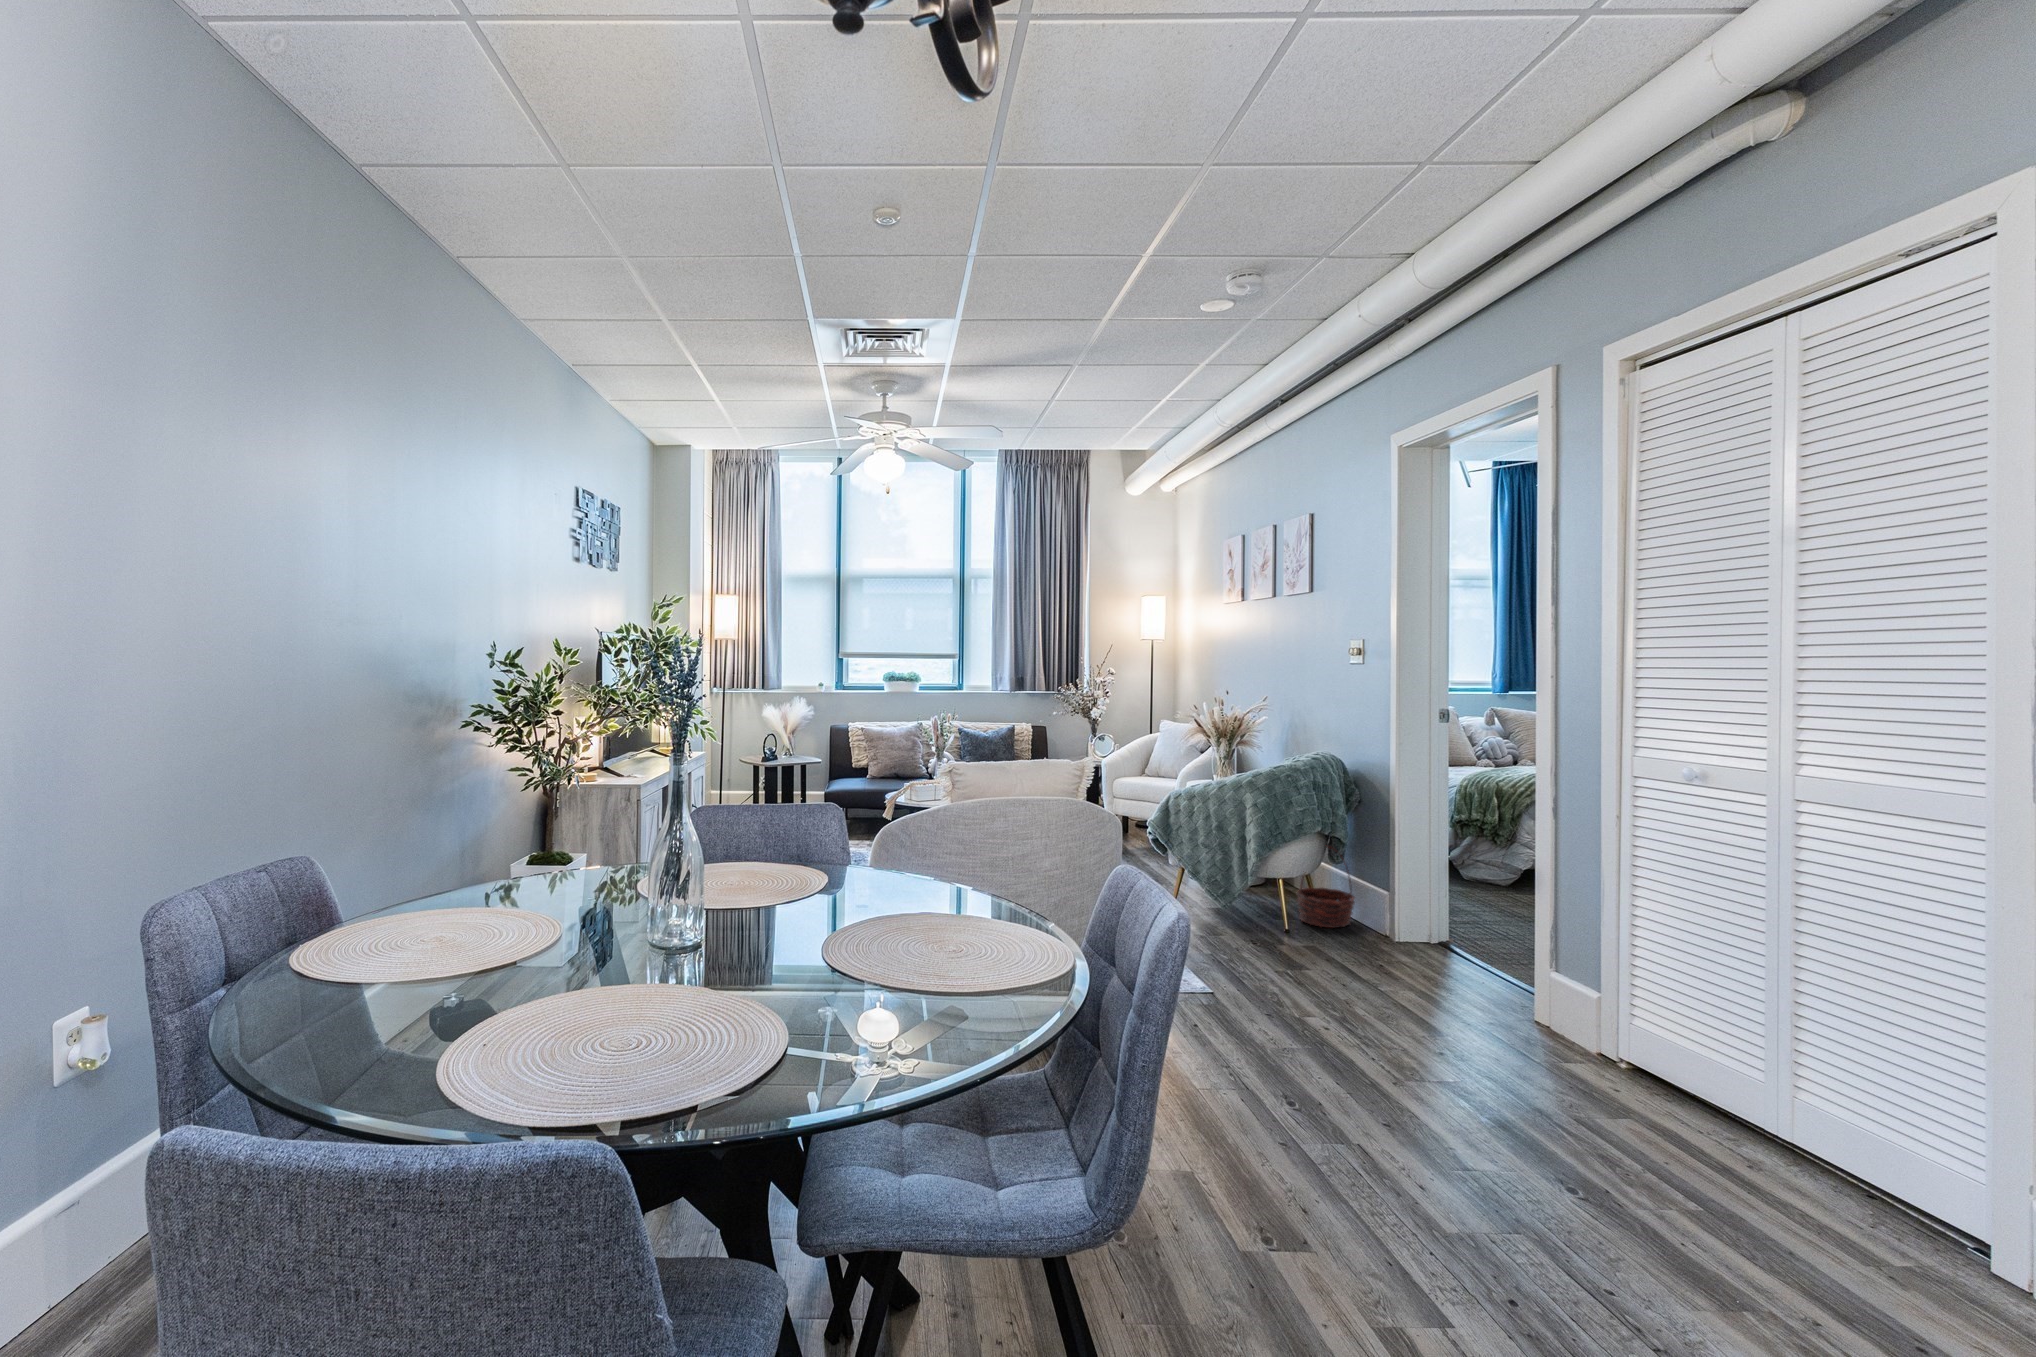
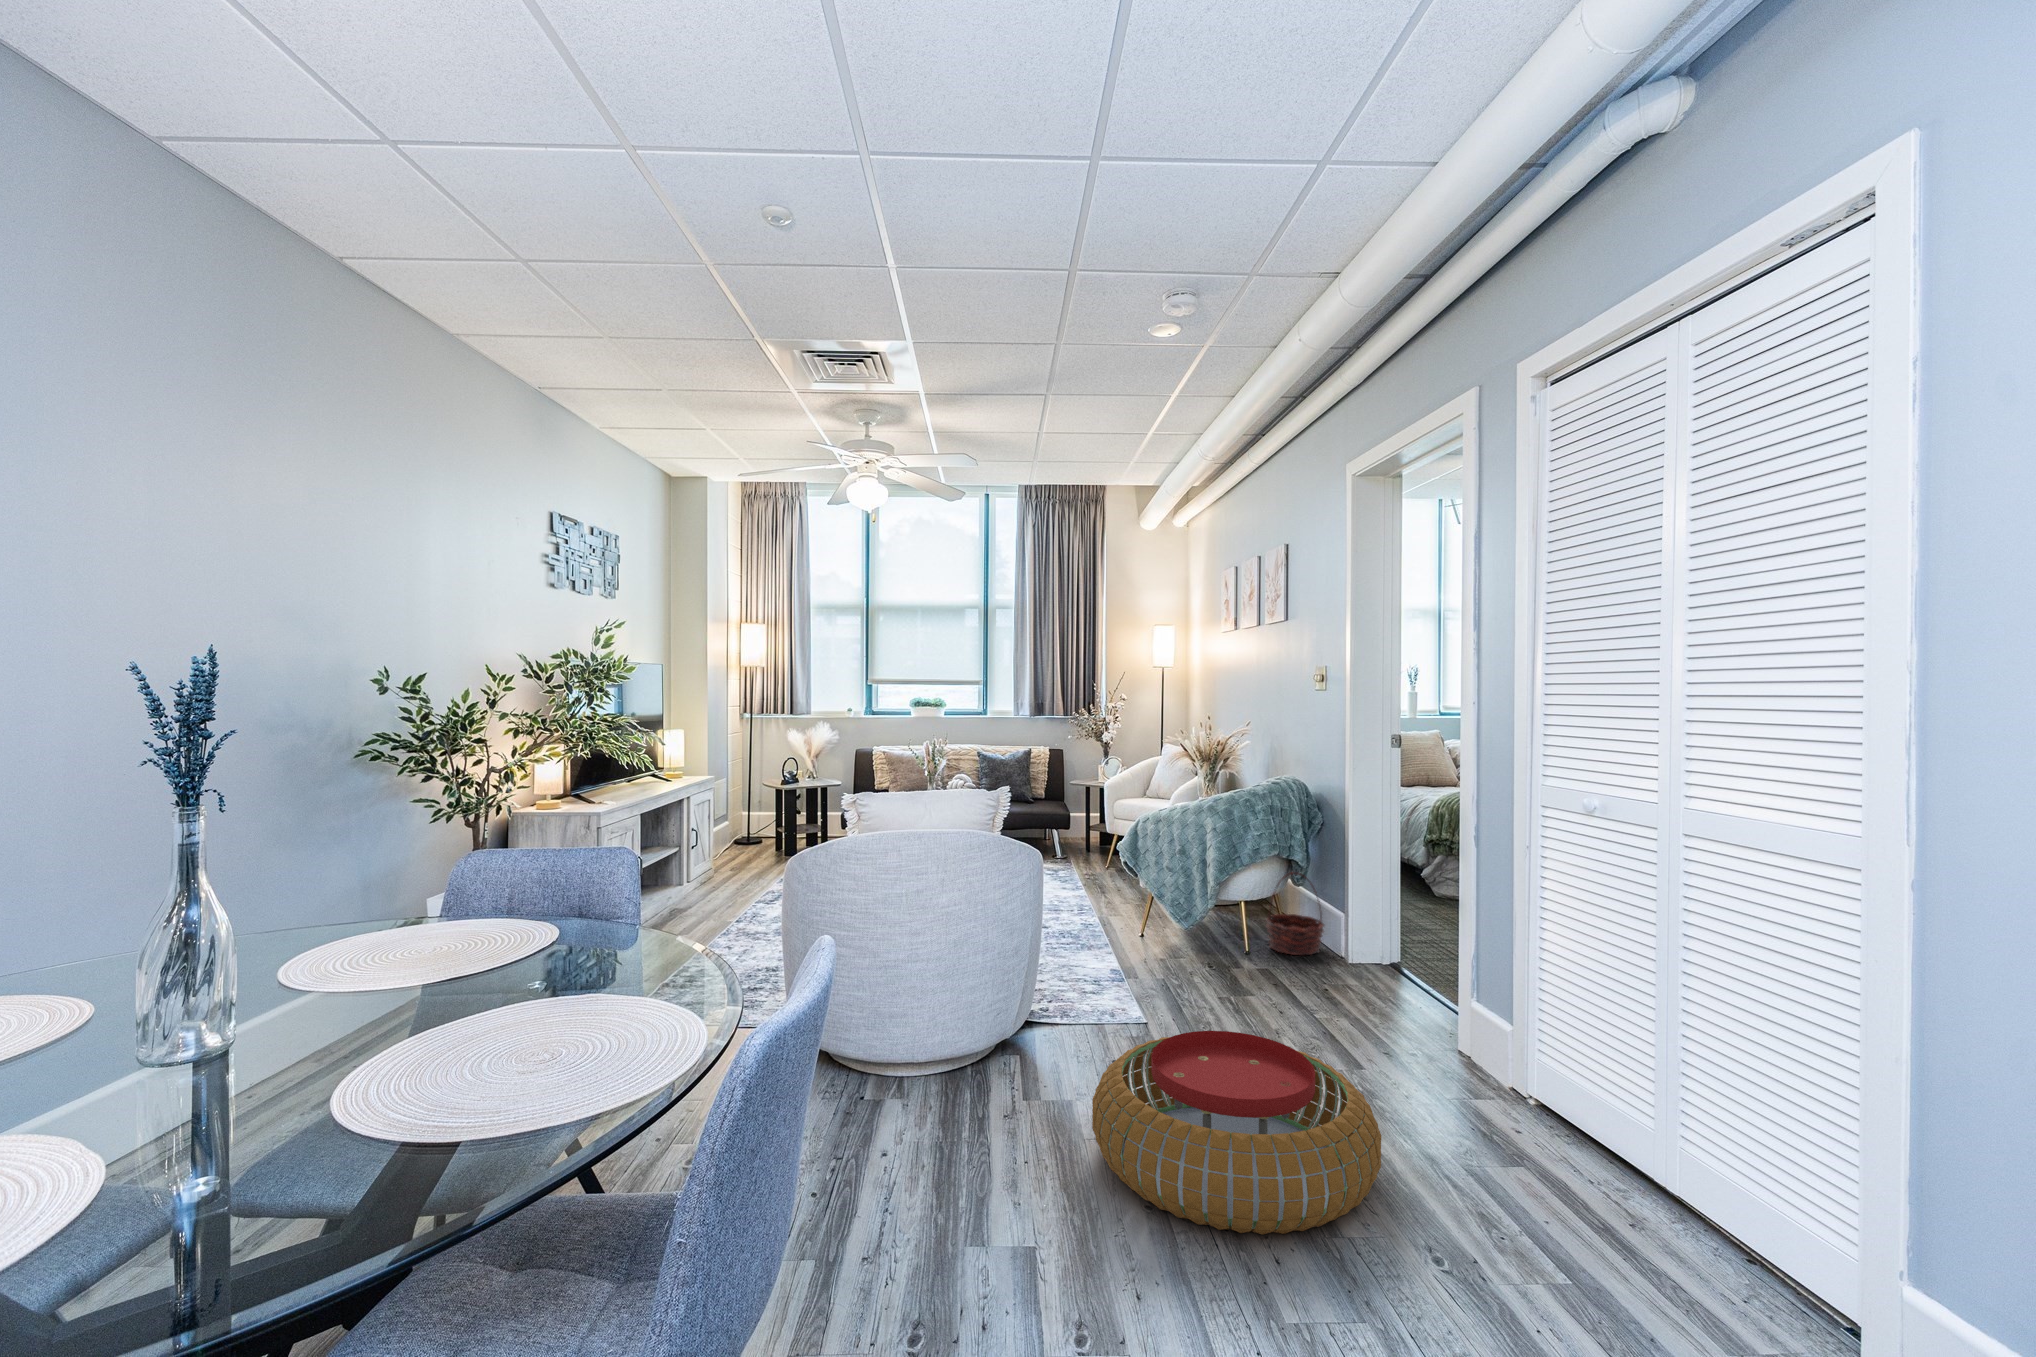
pouf: none [1217,997,1512,1187] -> present [1092,1031,1381,1235]

